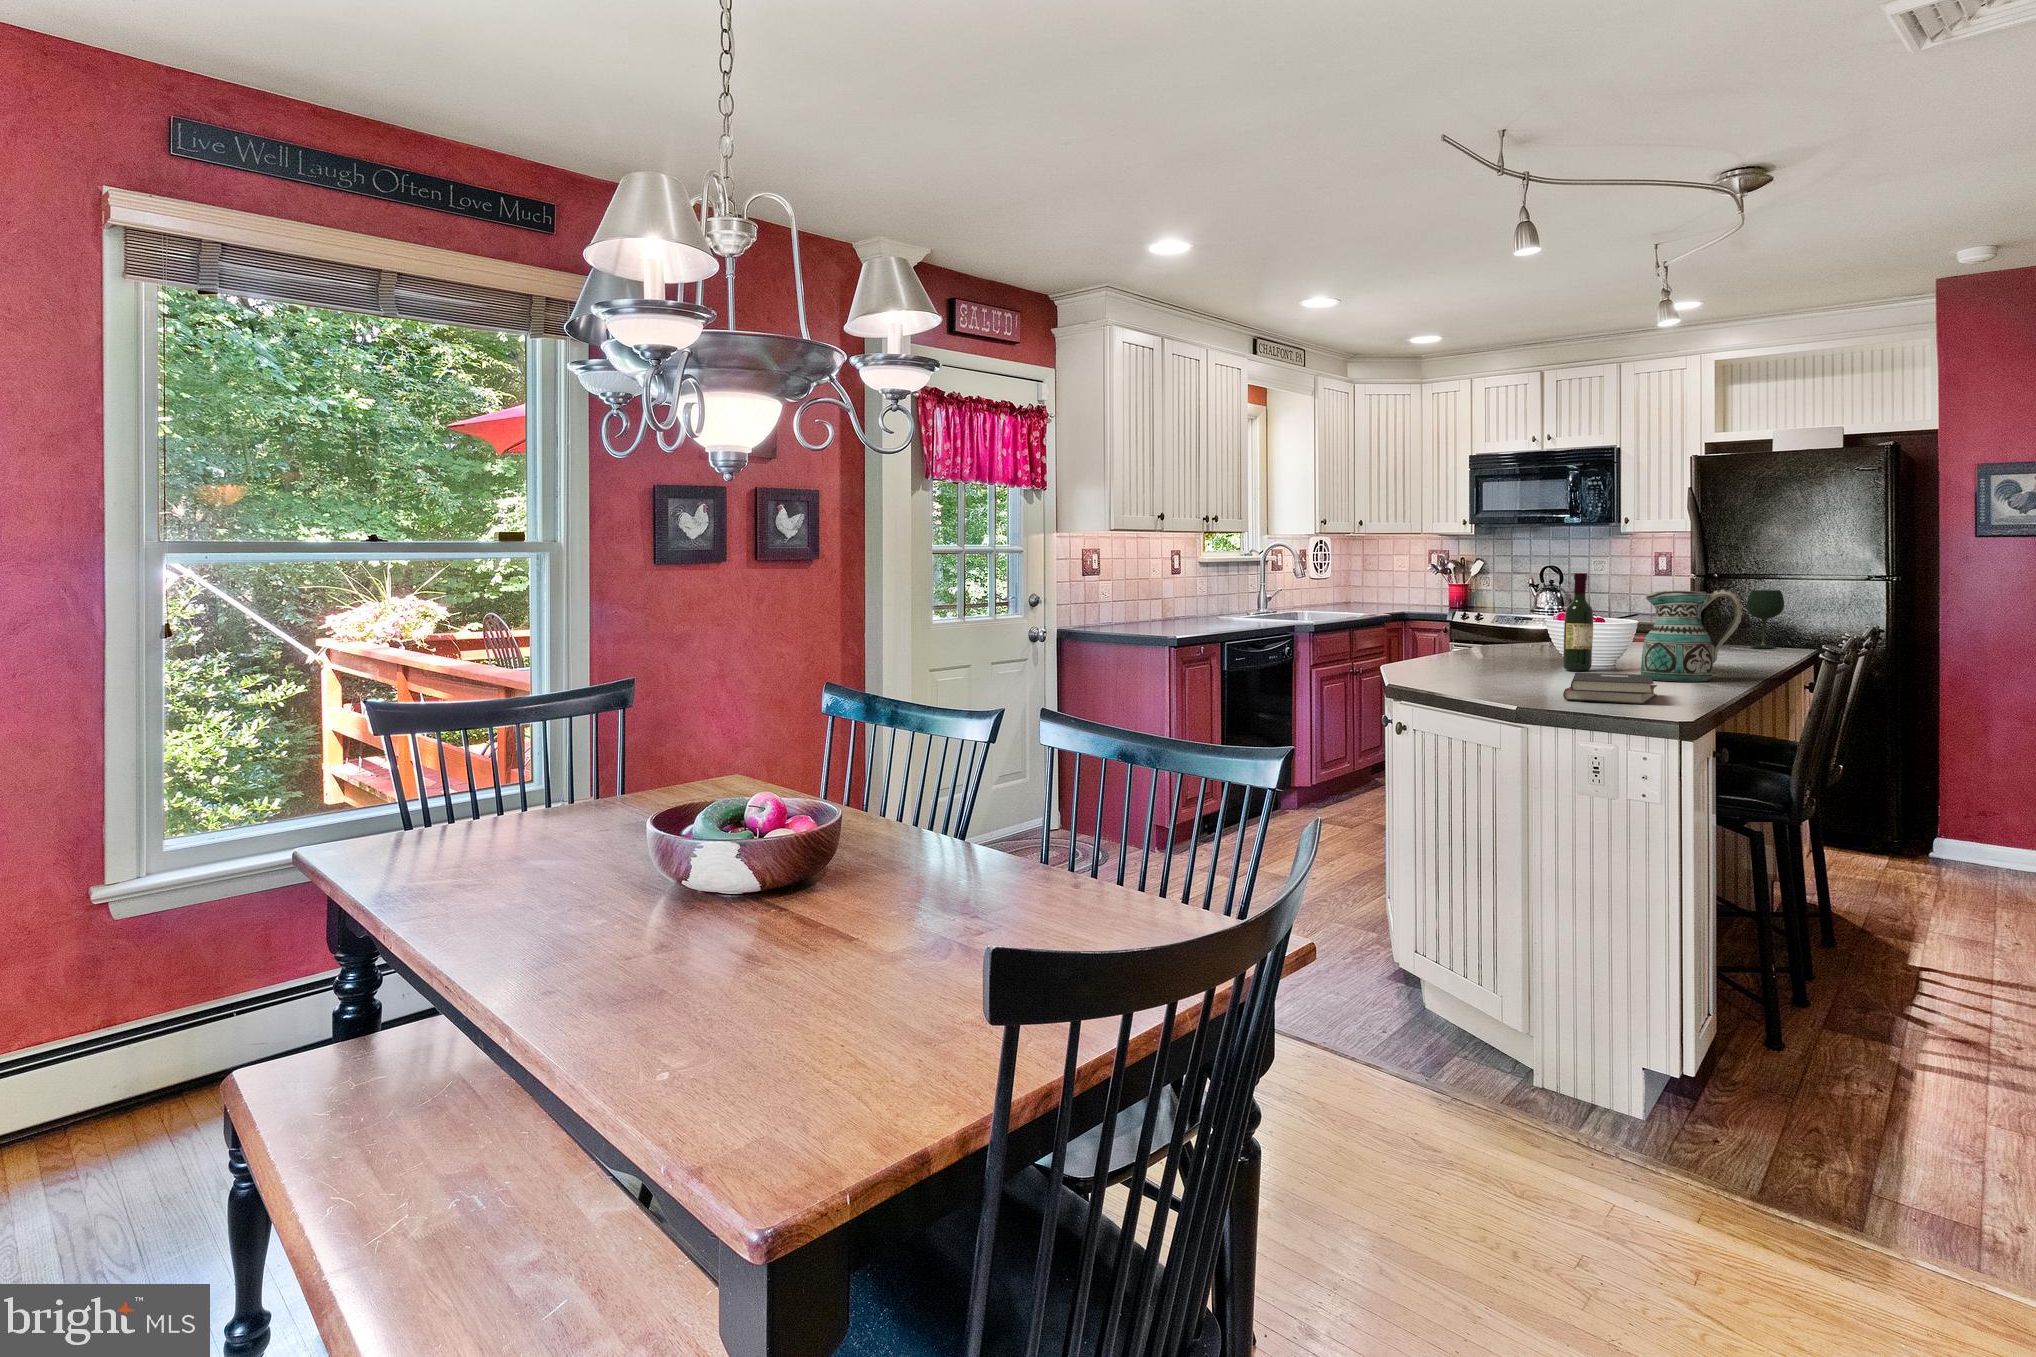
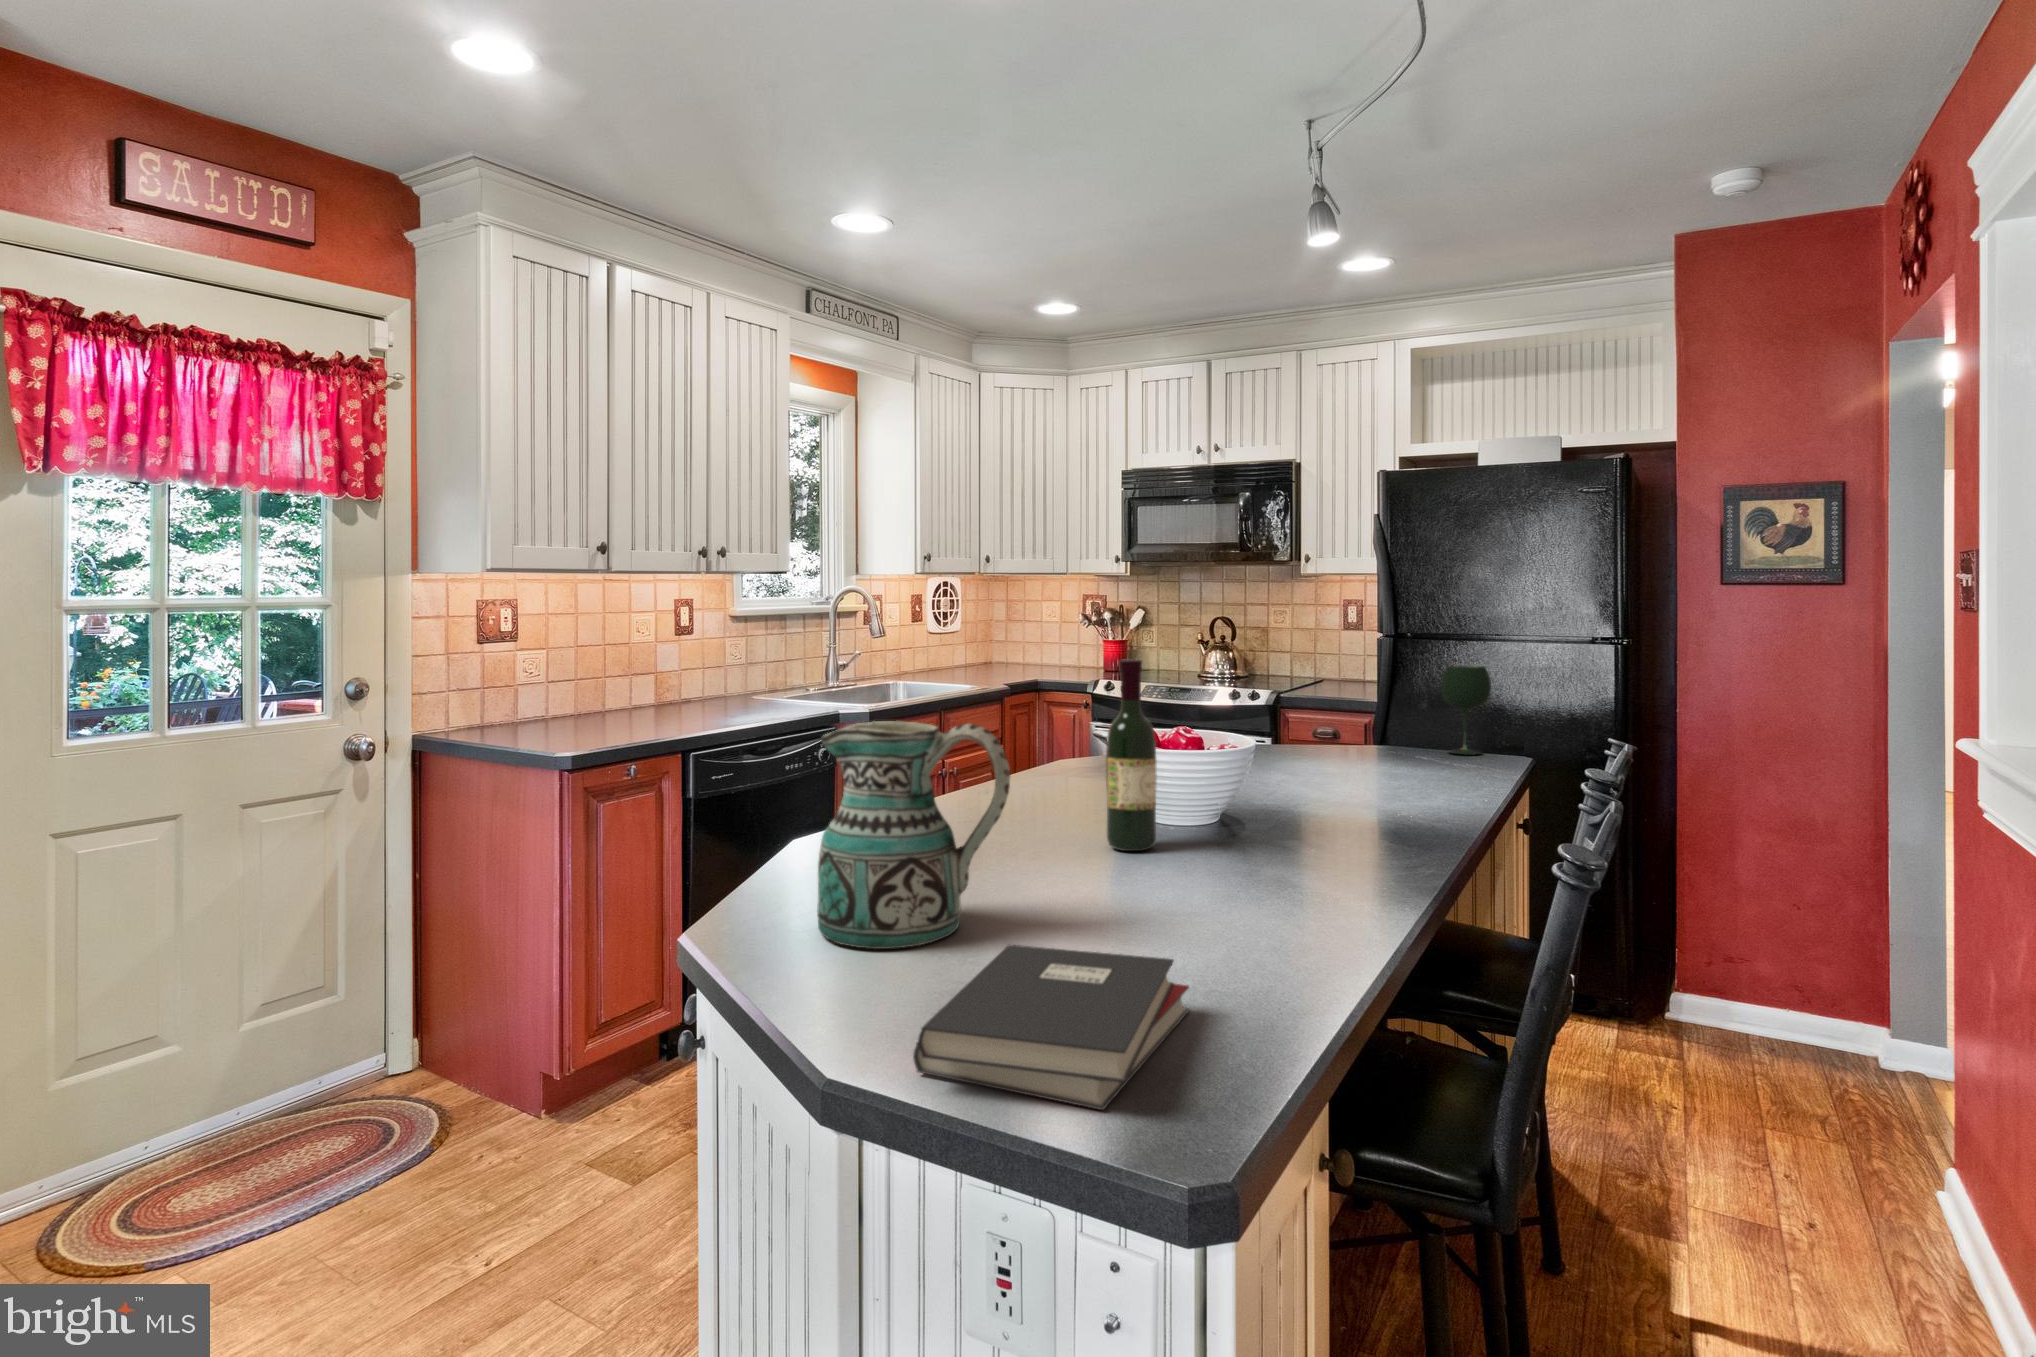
ceramic pitcher: present [1641,590,1742,682] -> present [817,721,1010,949]

